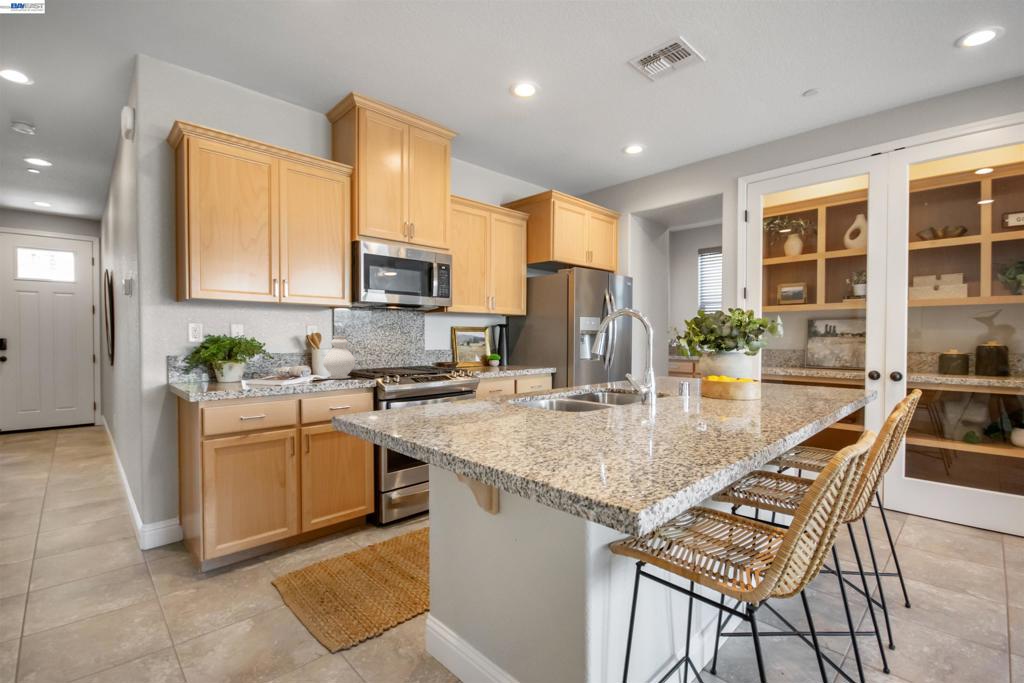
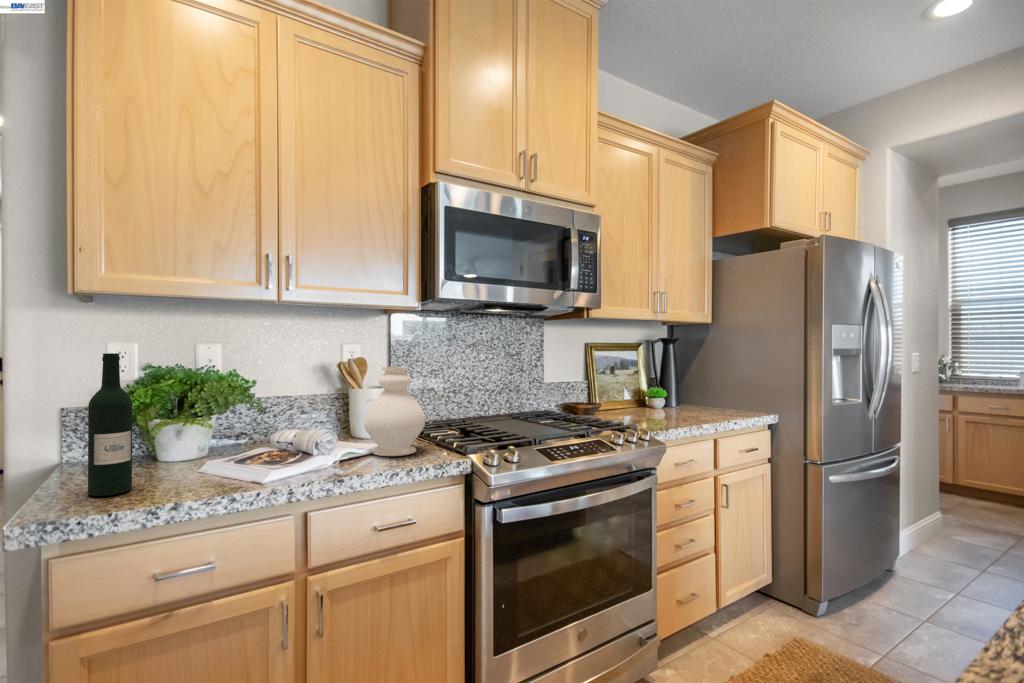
wine bottle: none [202,326,221,388] -> present [88,353,132,496]

